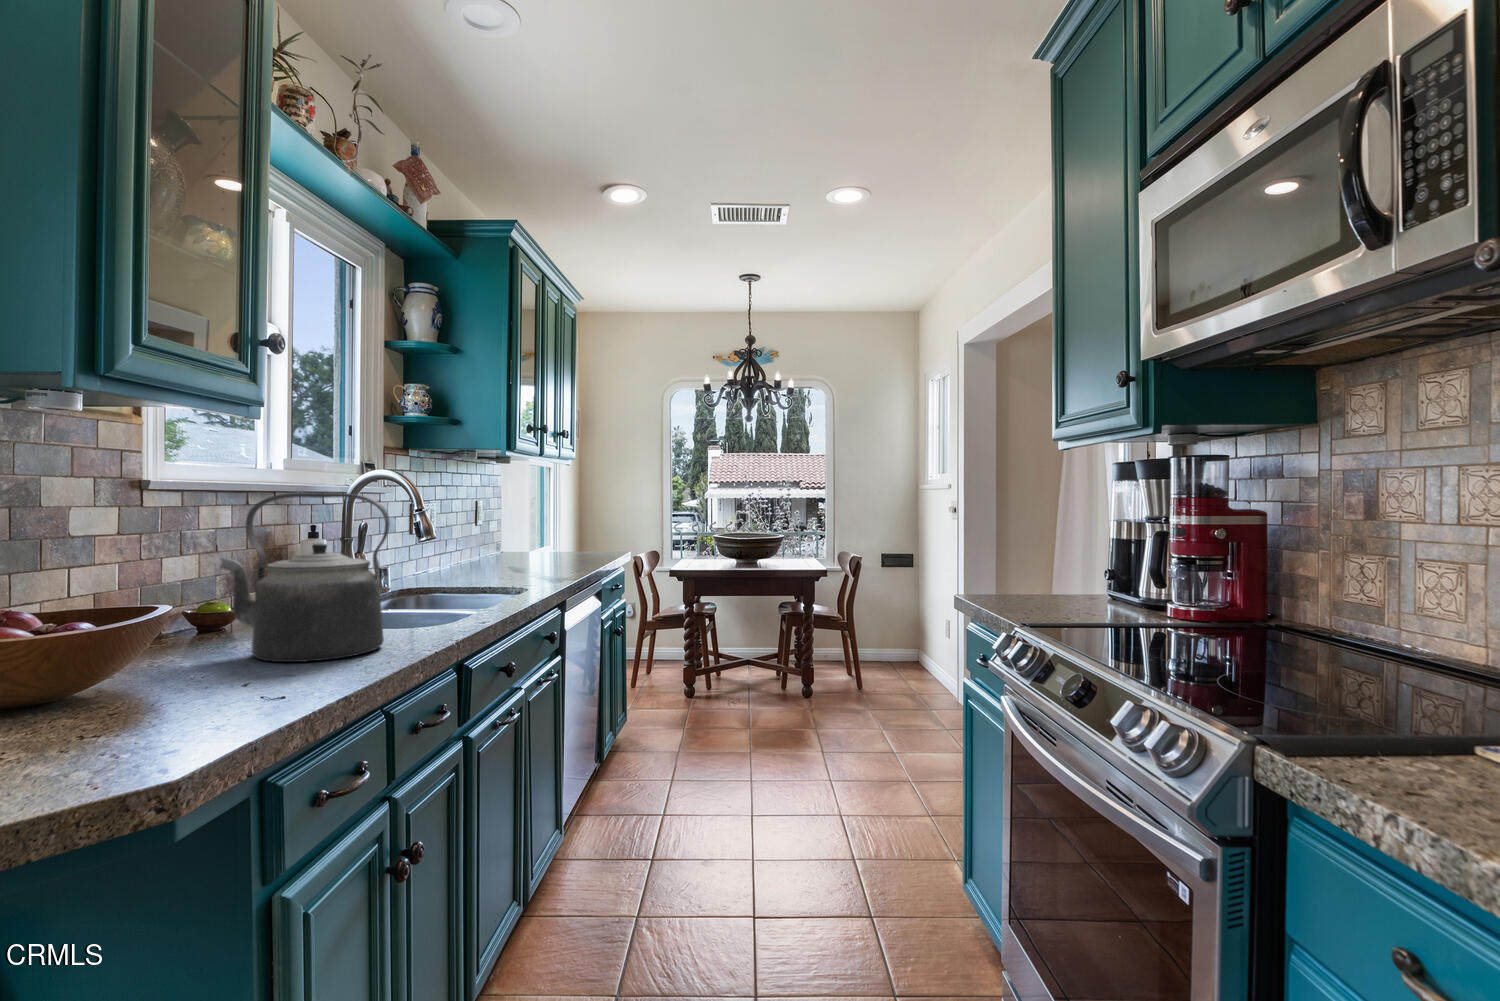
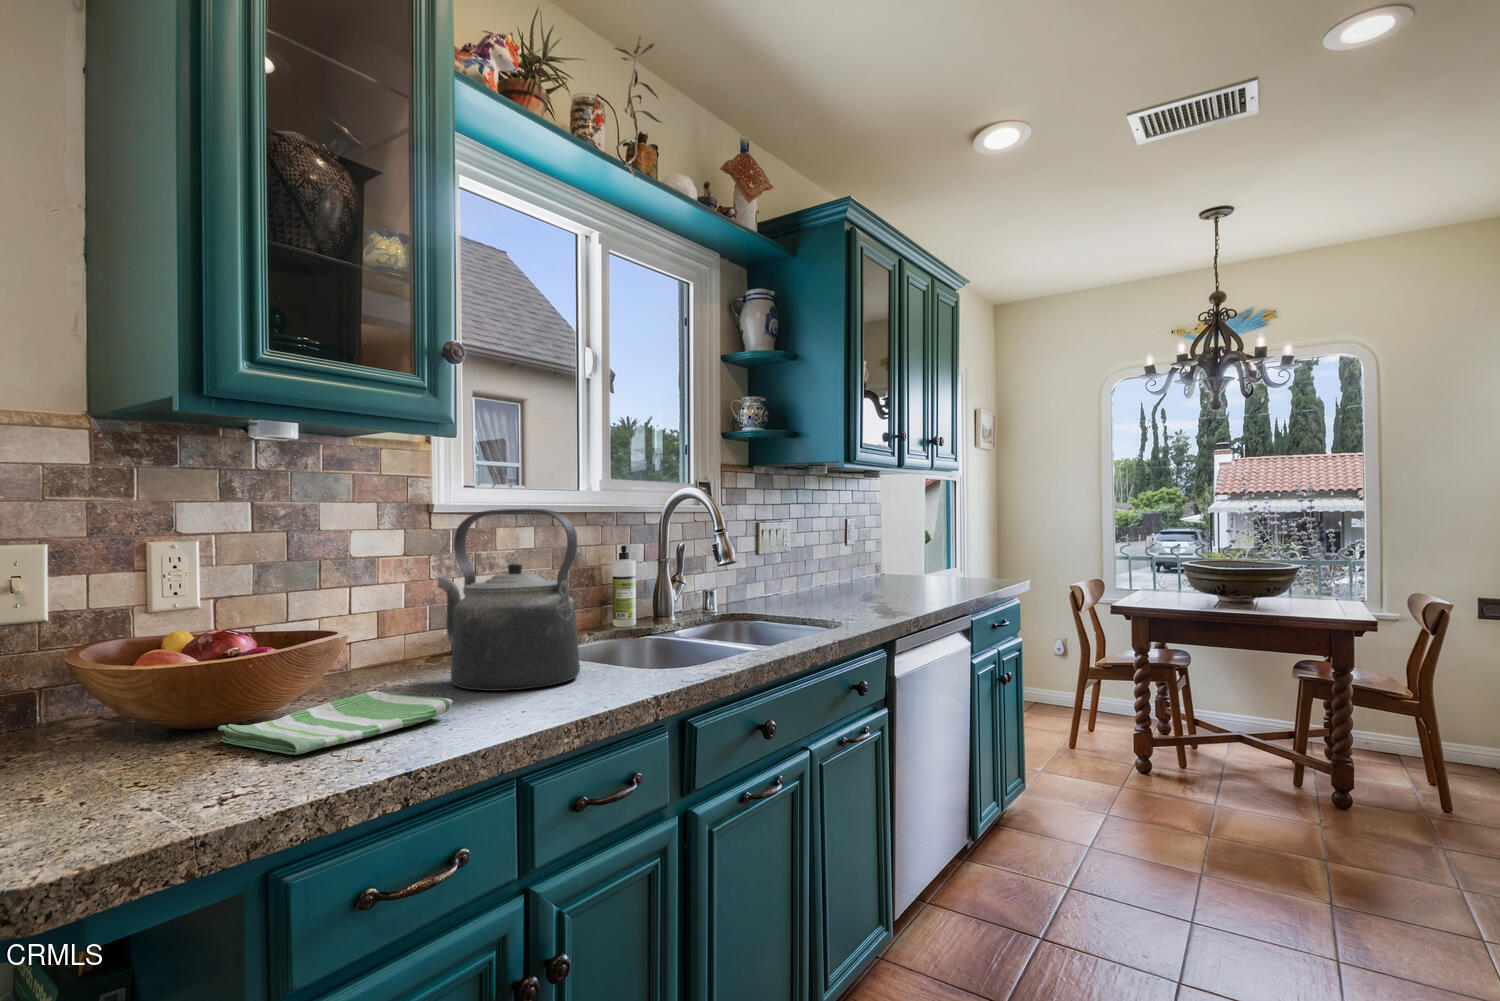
dish towel: none [116,665,334,725] -> present [218,691,453,755]

